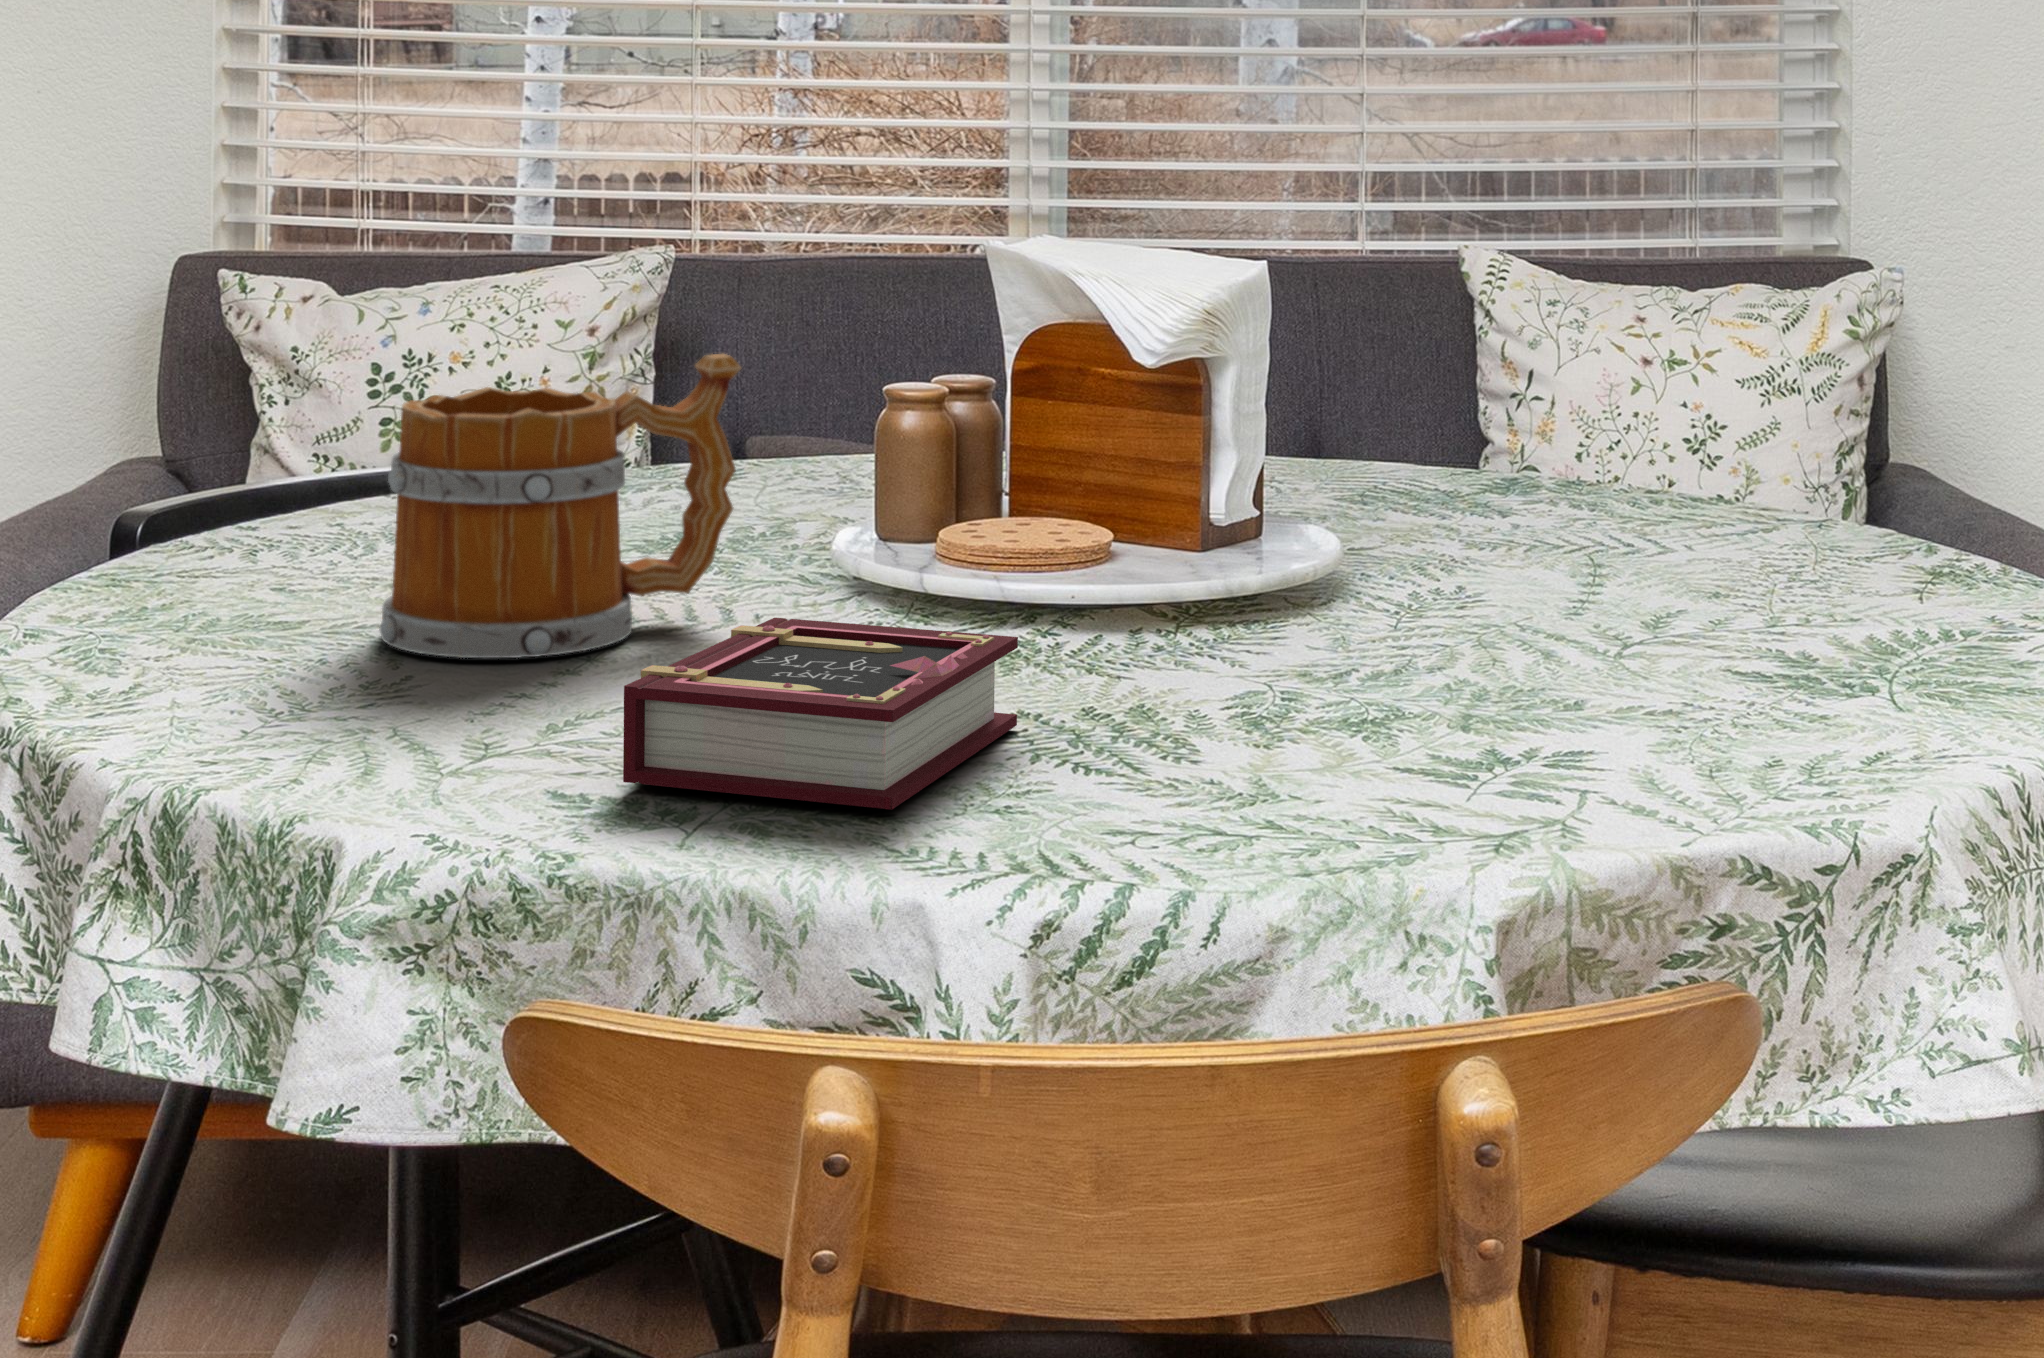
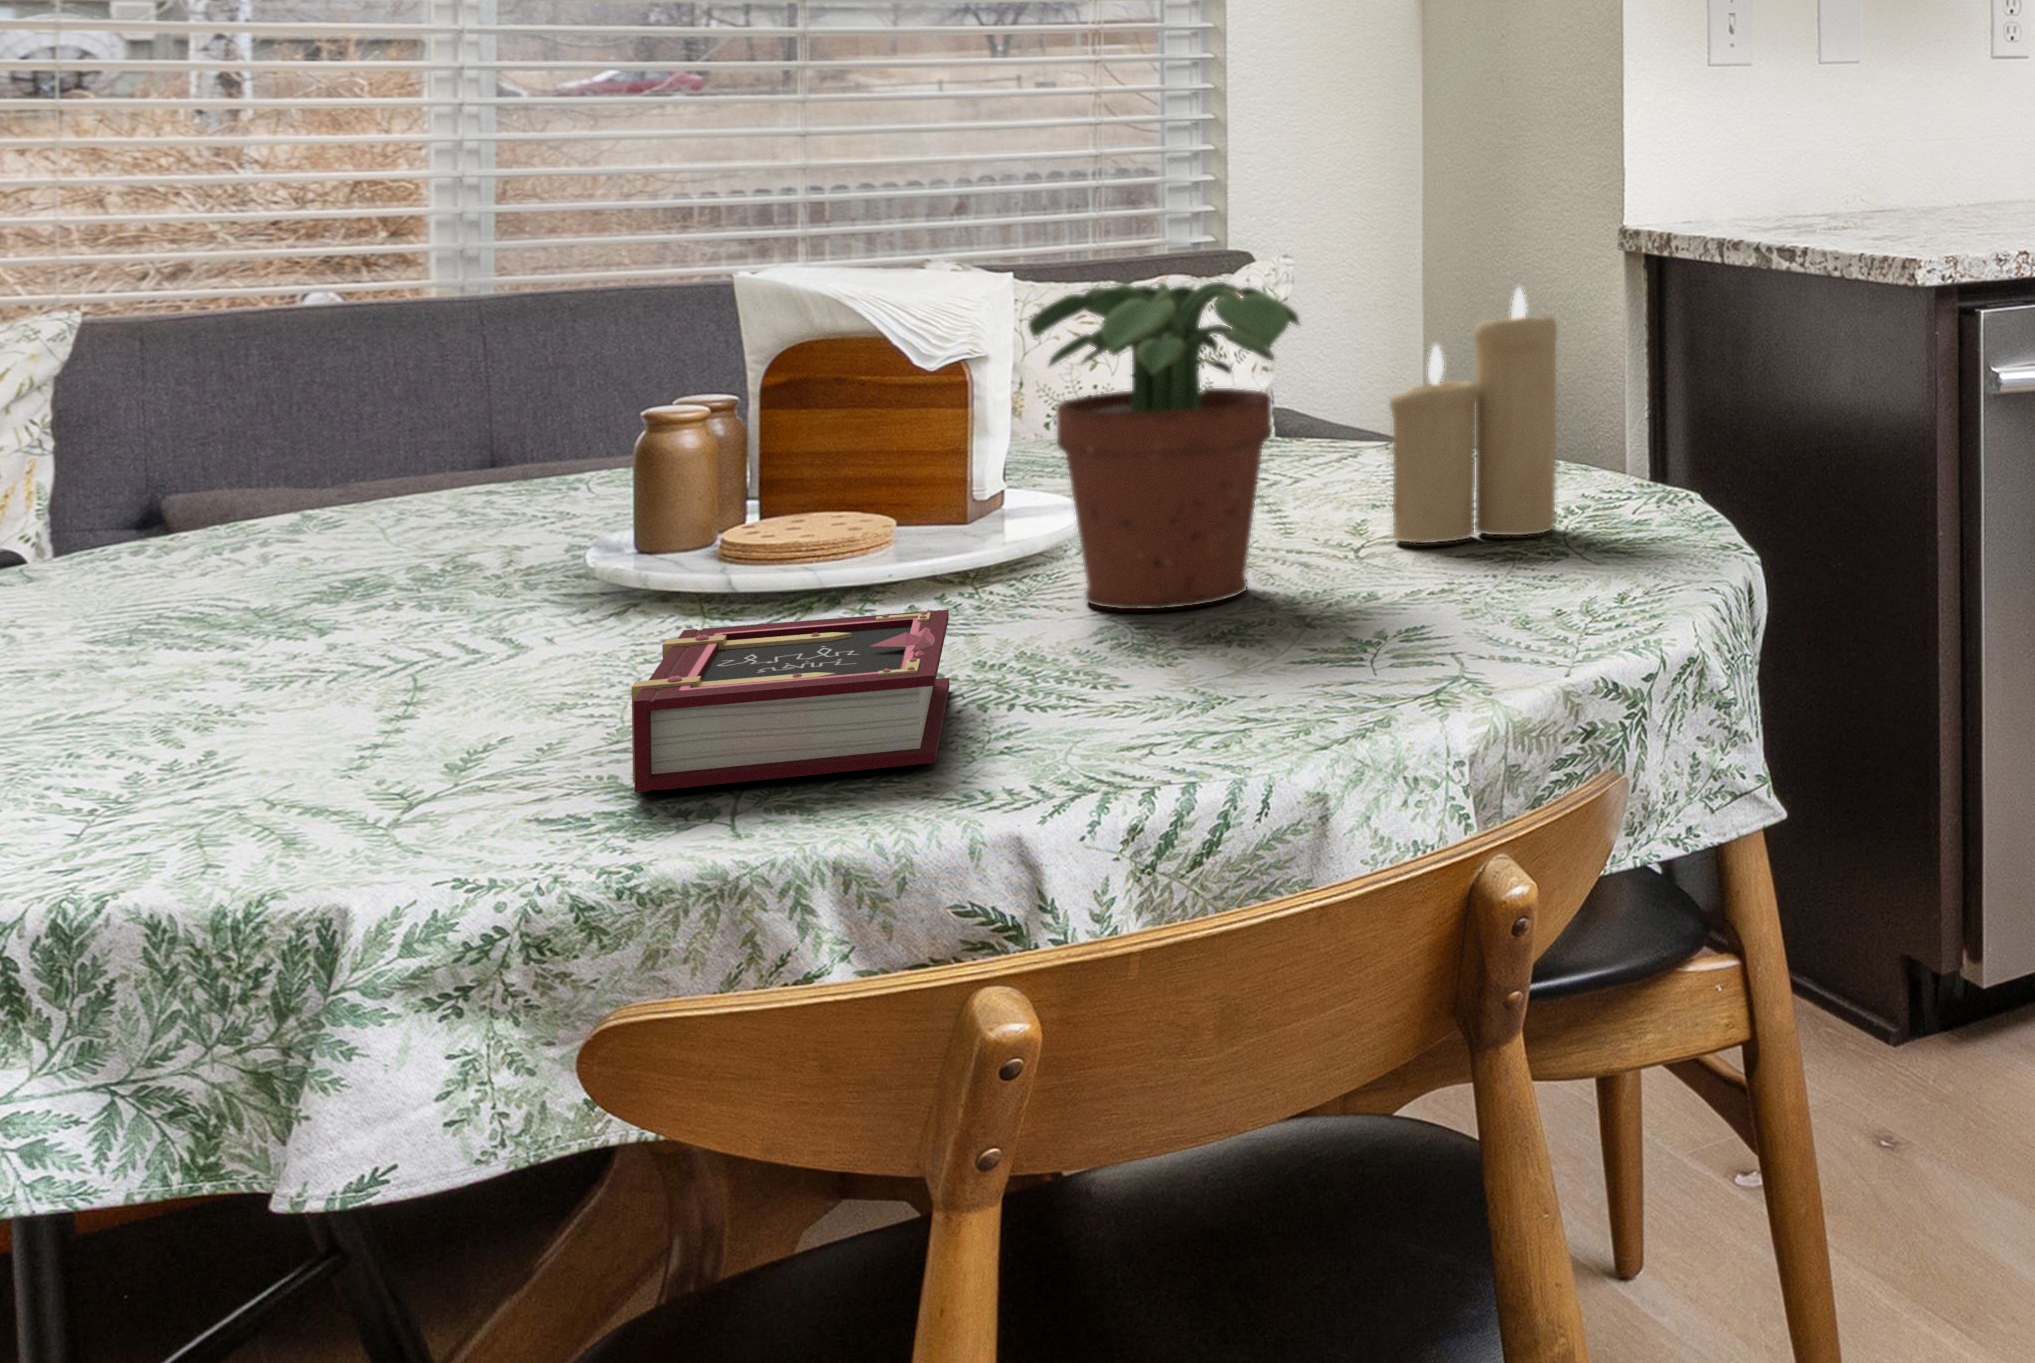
potted plant: none [1218,281,1533,674] -> present [1028,282,1301,609]
candle: none [1669,316,1901,649] -> present [1389,288,1557,543]
mug: present [379,354,741,658] -> none [114,398,533,737]

